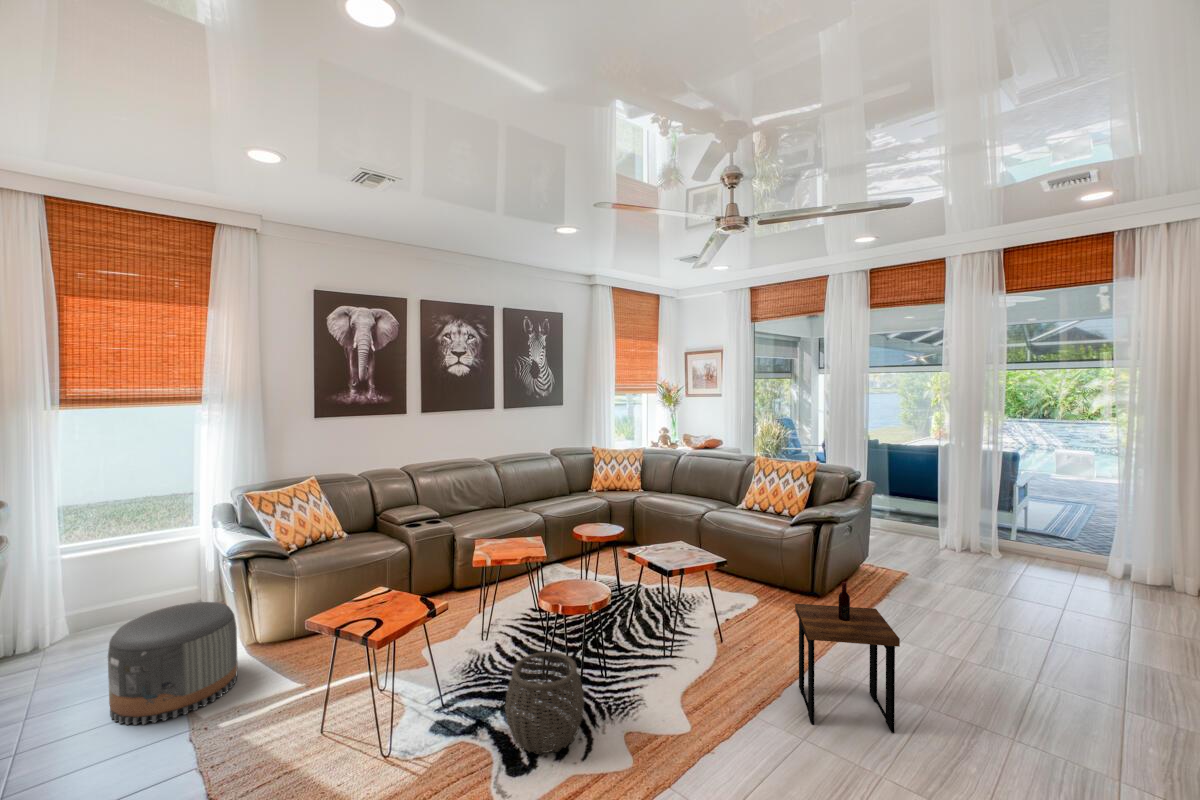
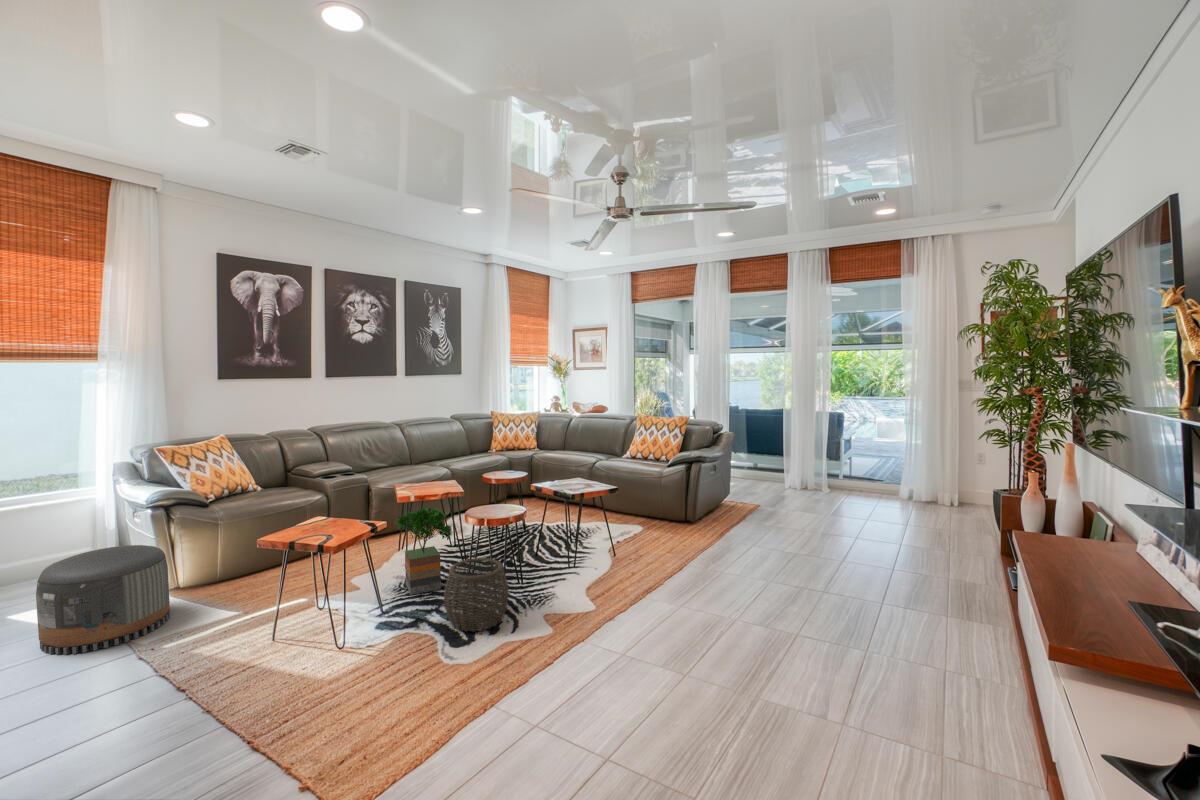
potted tree: none [462,574,527,681] -> present [395,507,452,595]
side table: present [795,582,900,733] -> none [669,491,741,596]

